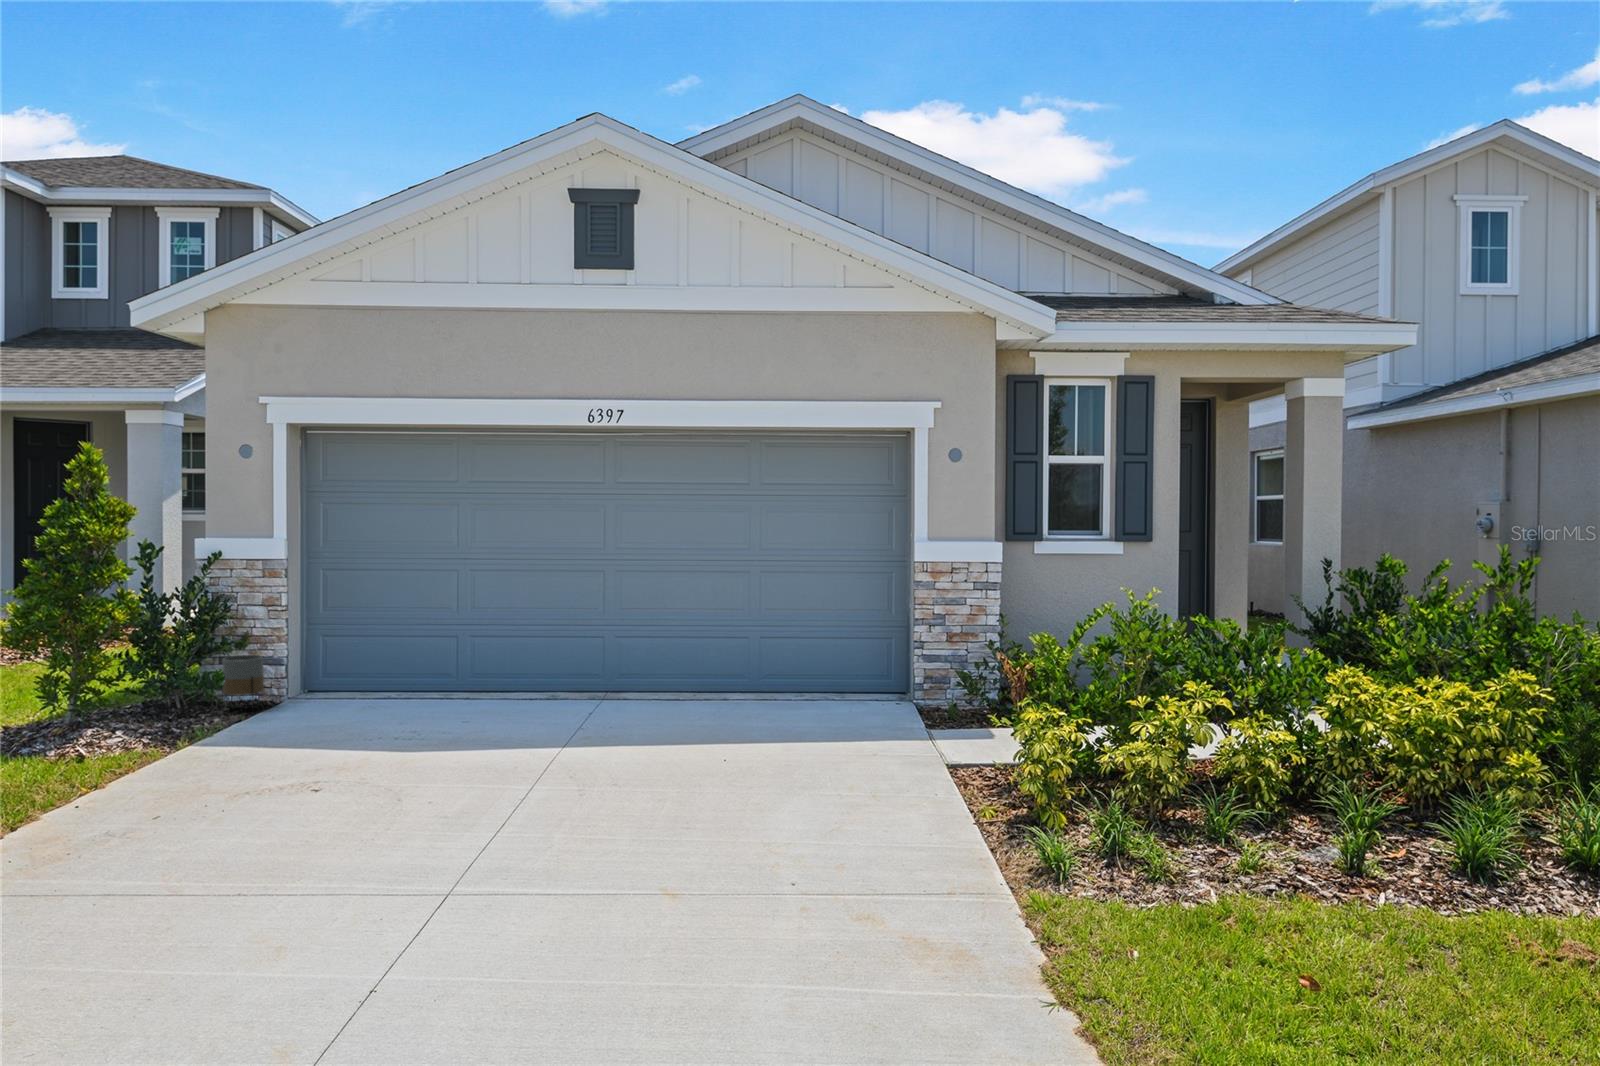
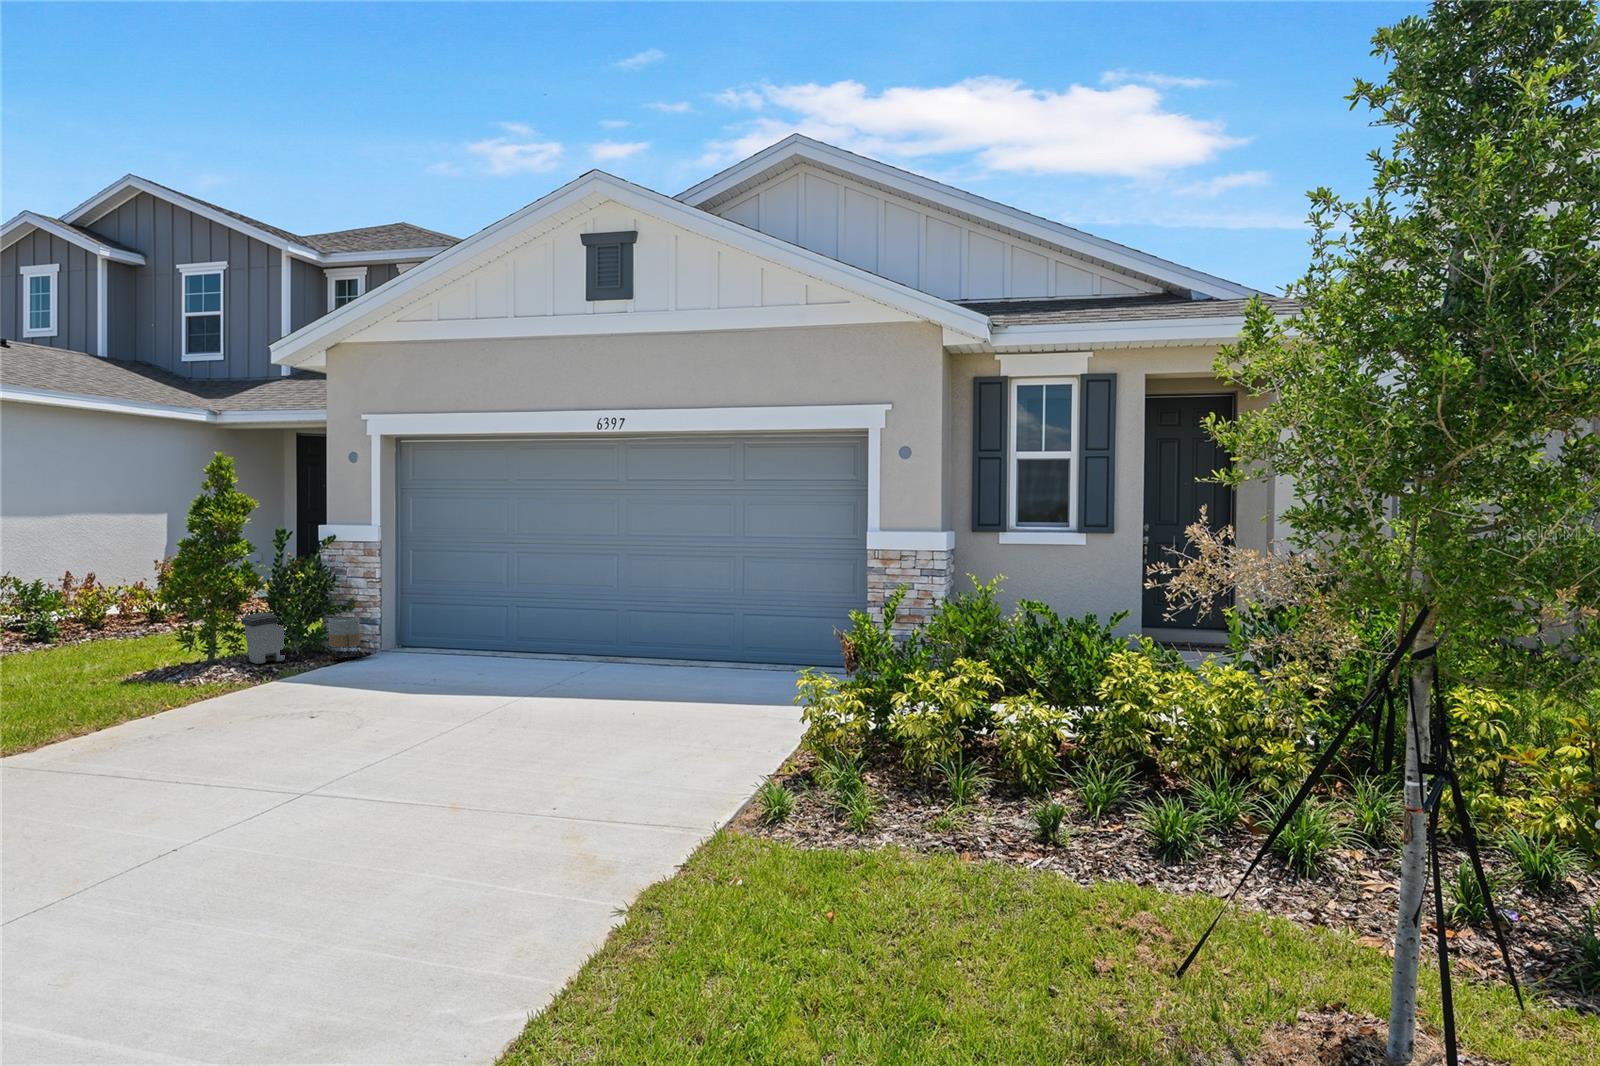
trash can: none [99,654,168,722] -> present [241,613,285,664]

